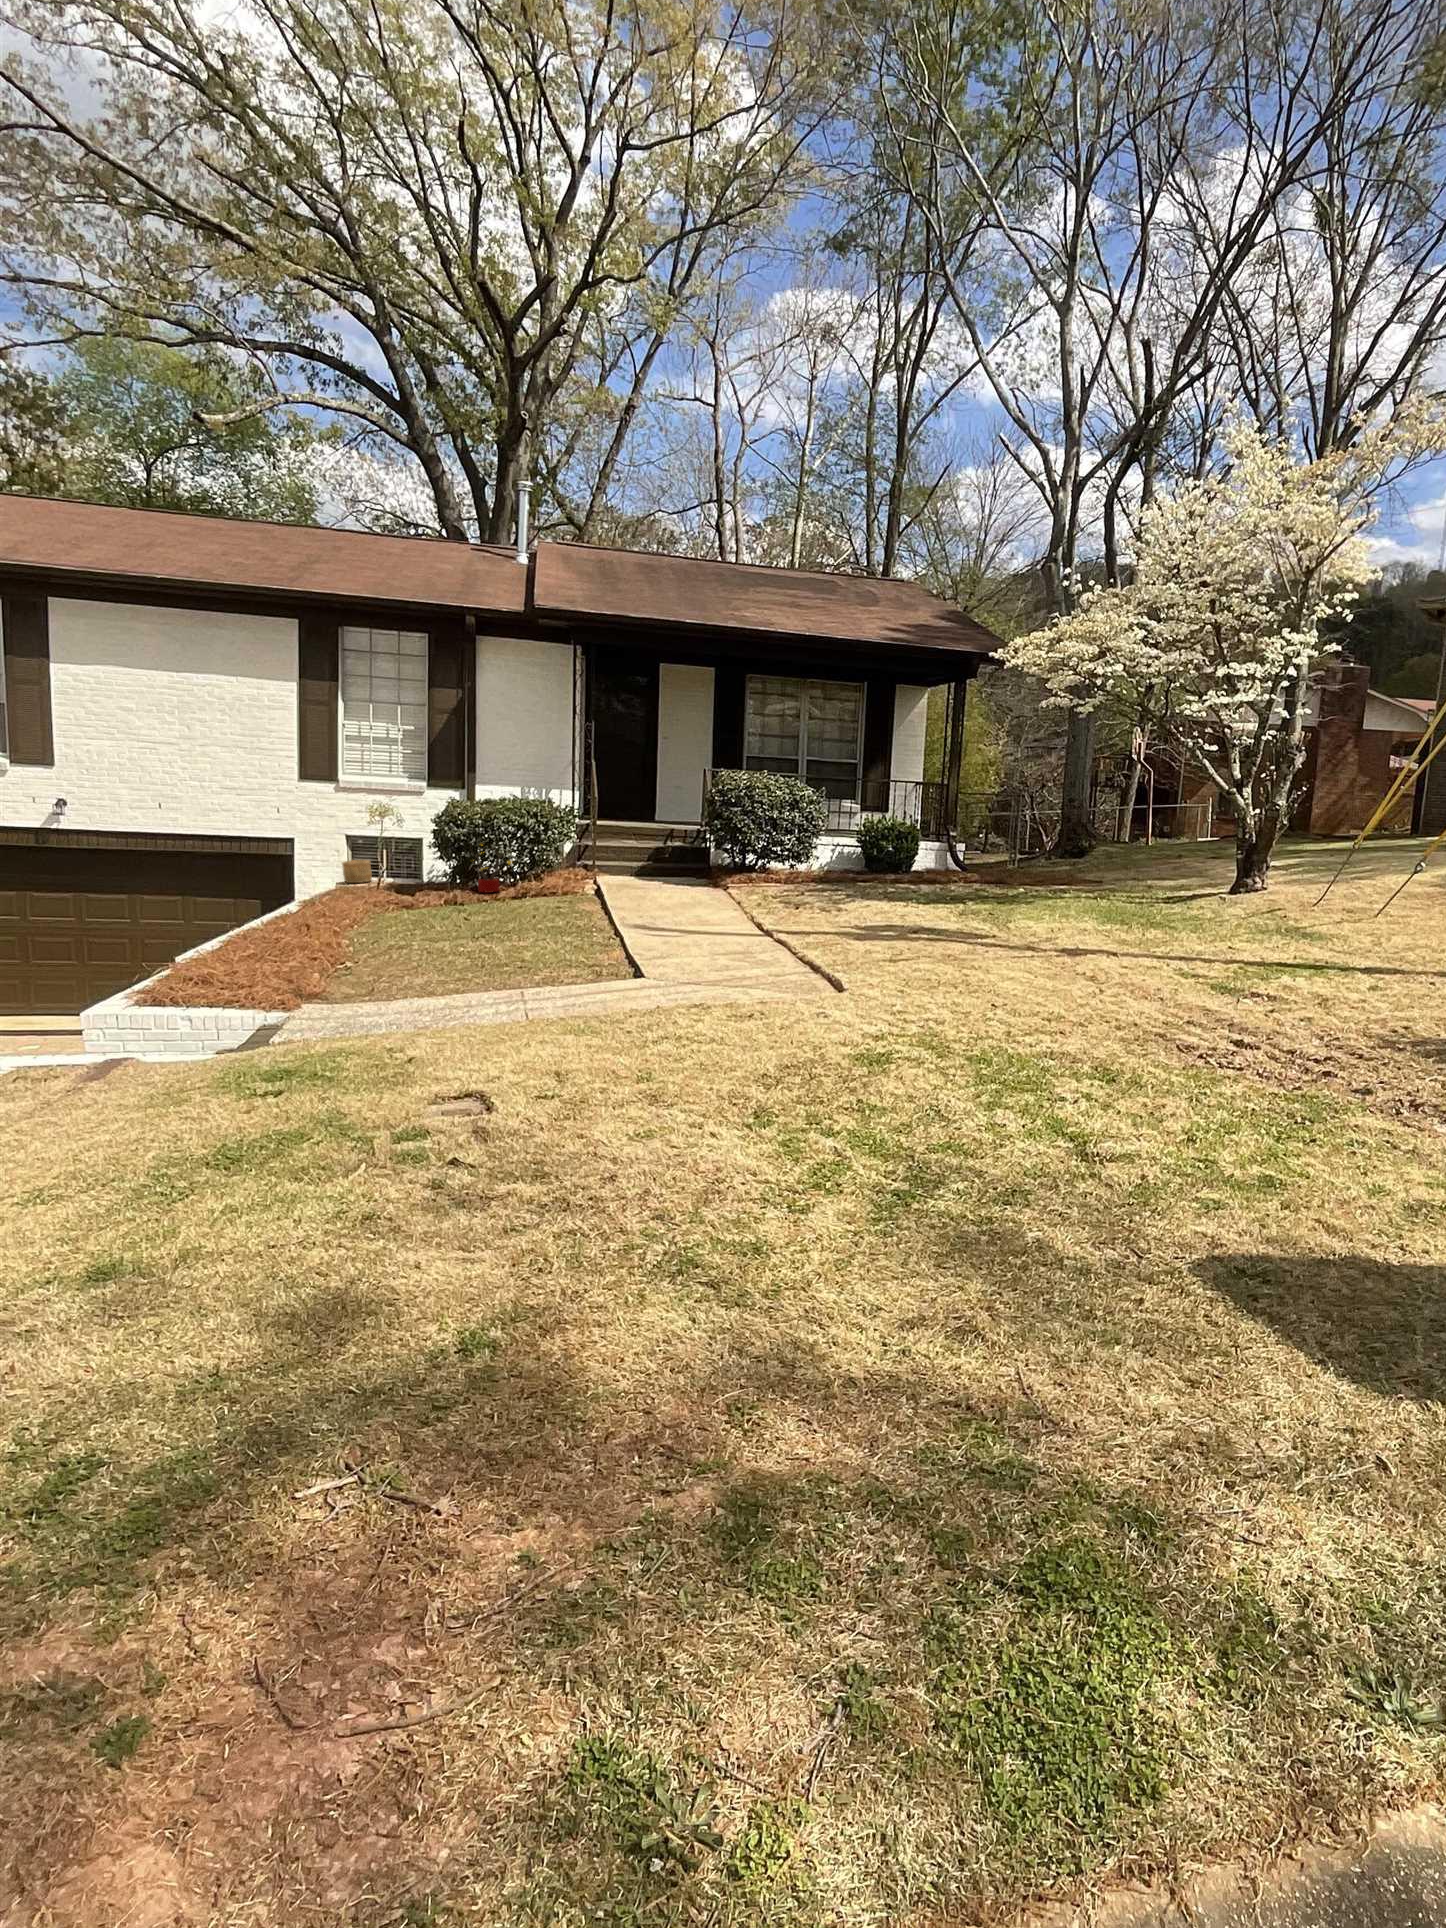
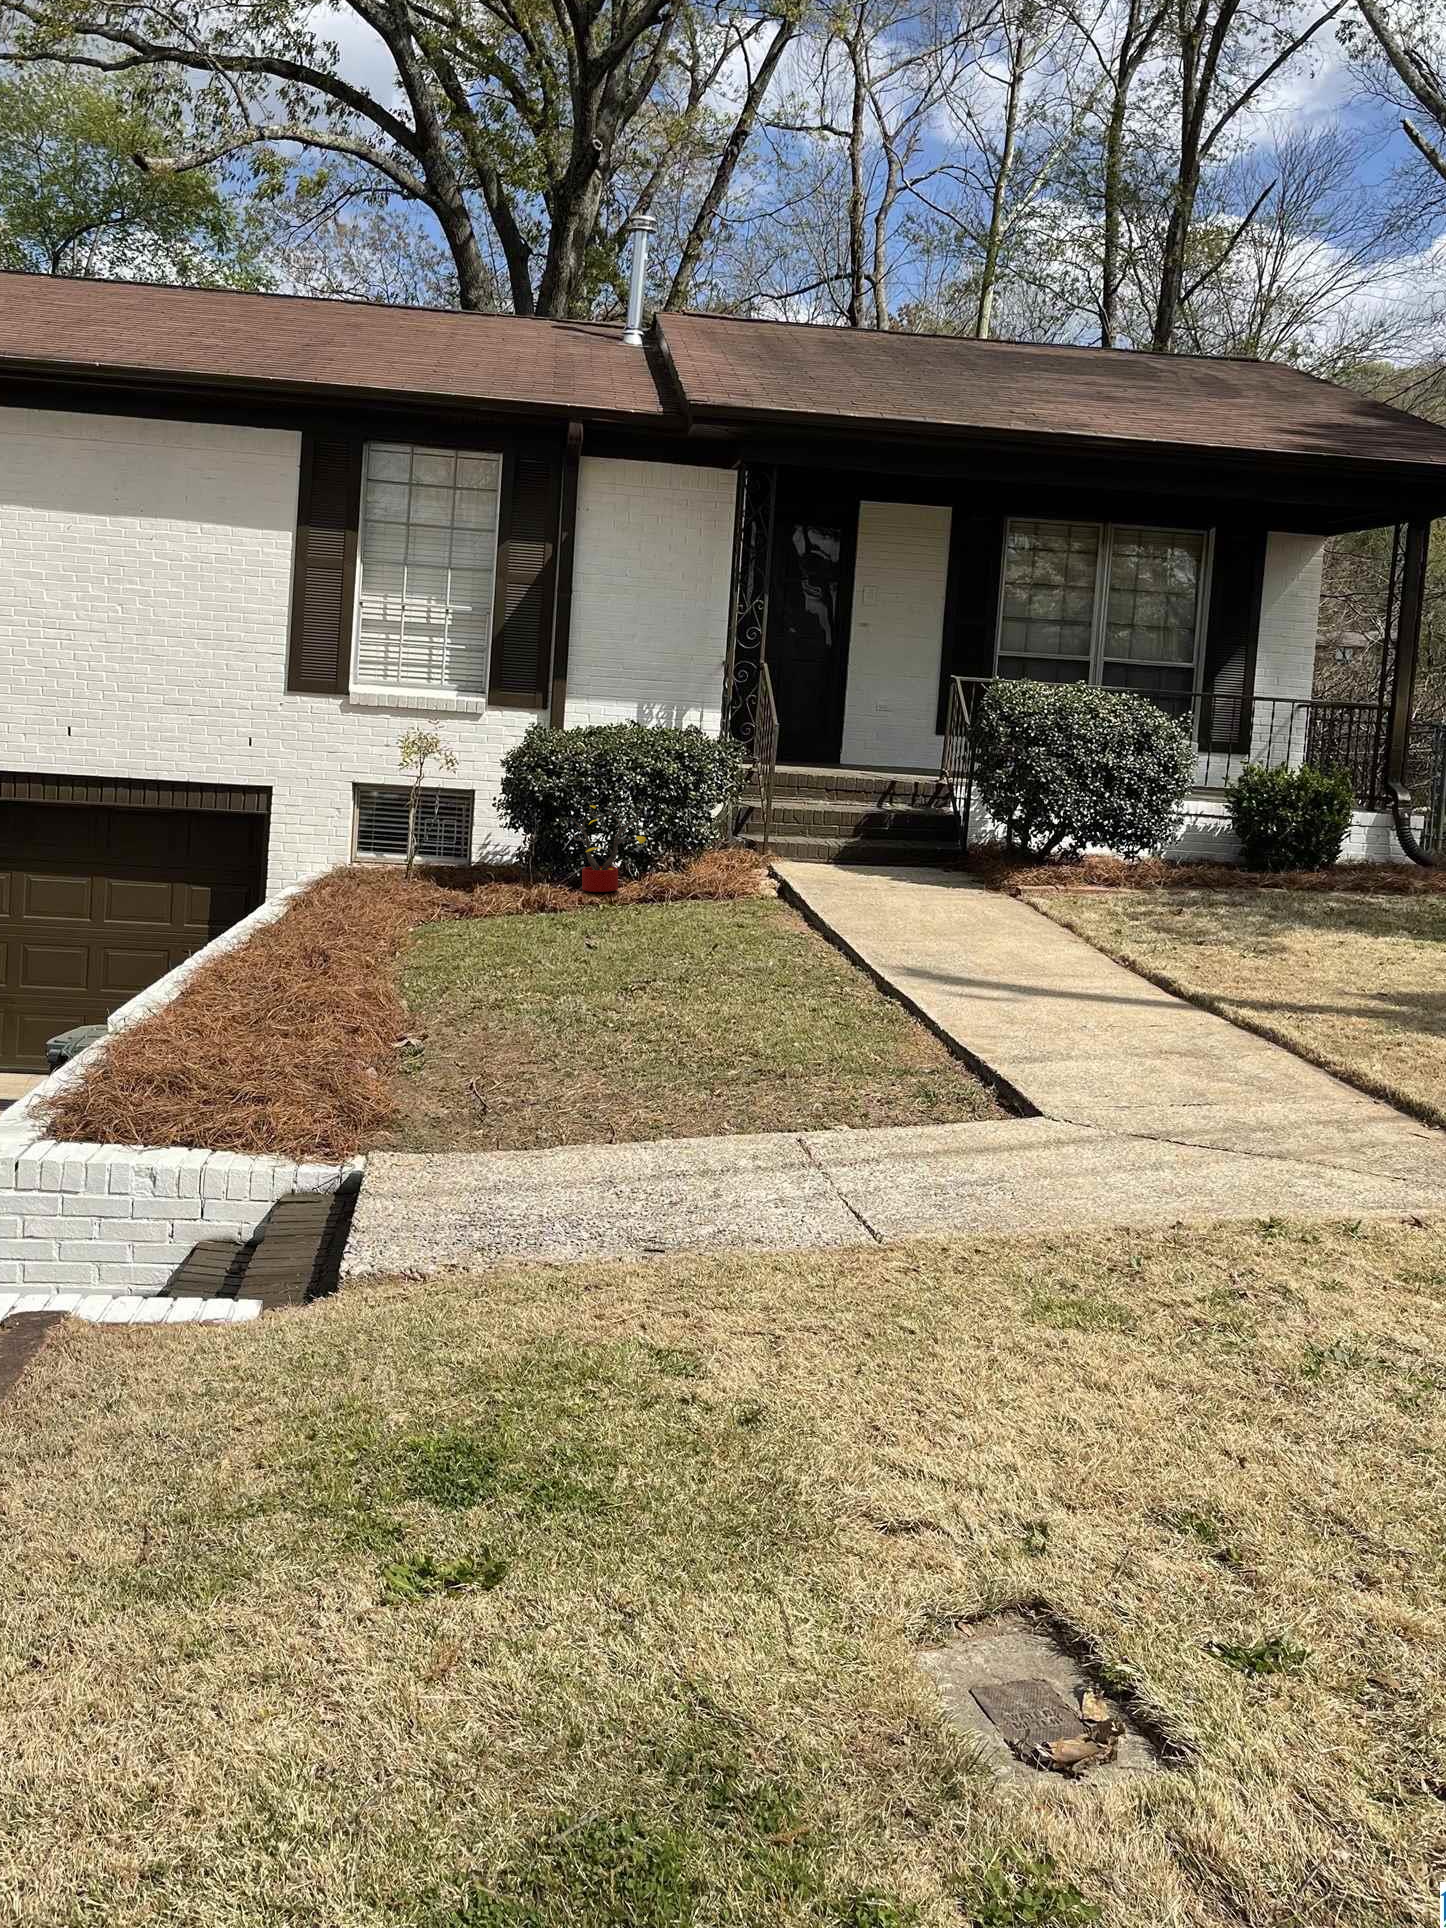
wooden bucket: present [342,860,372,883] -> none [343,825,390,865]

